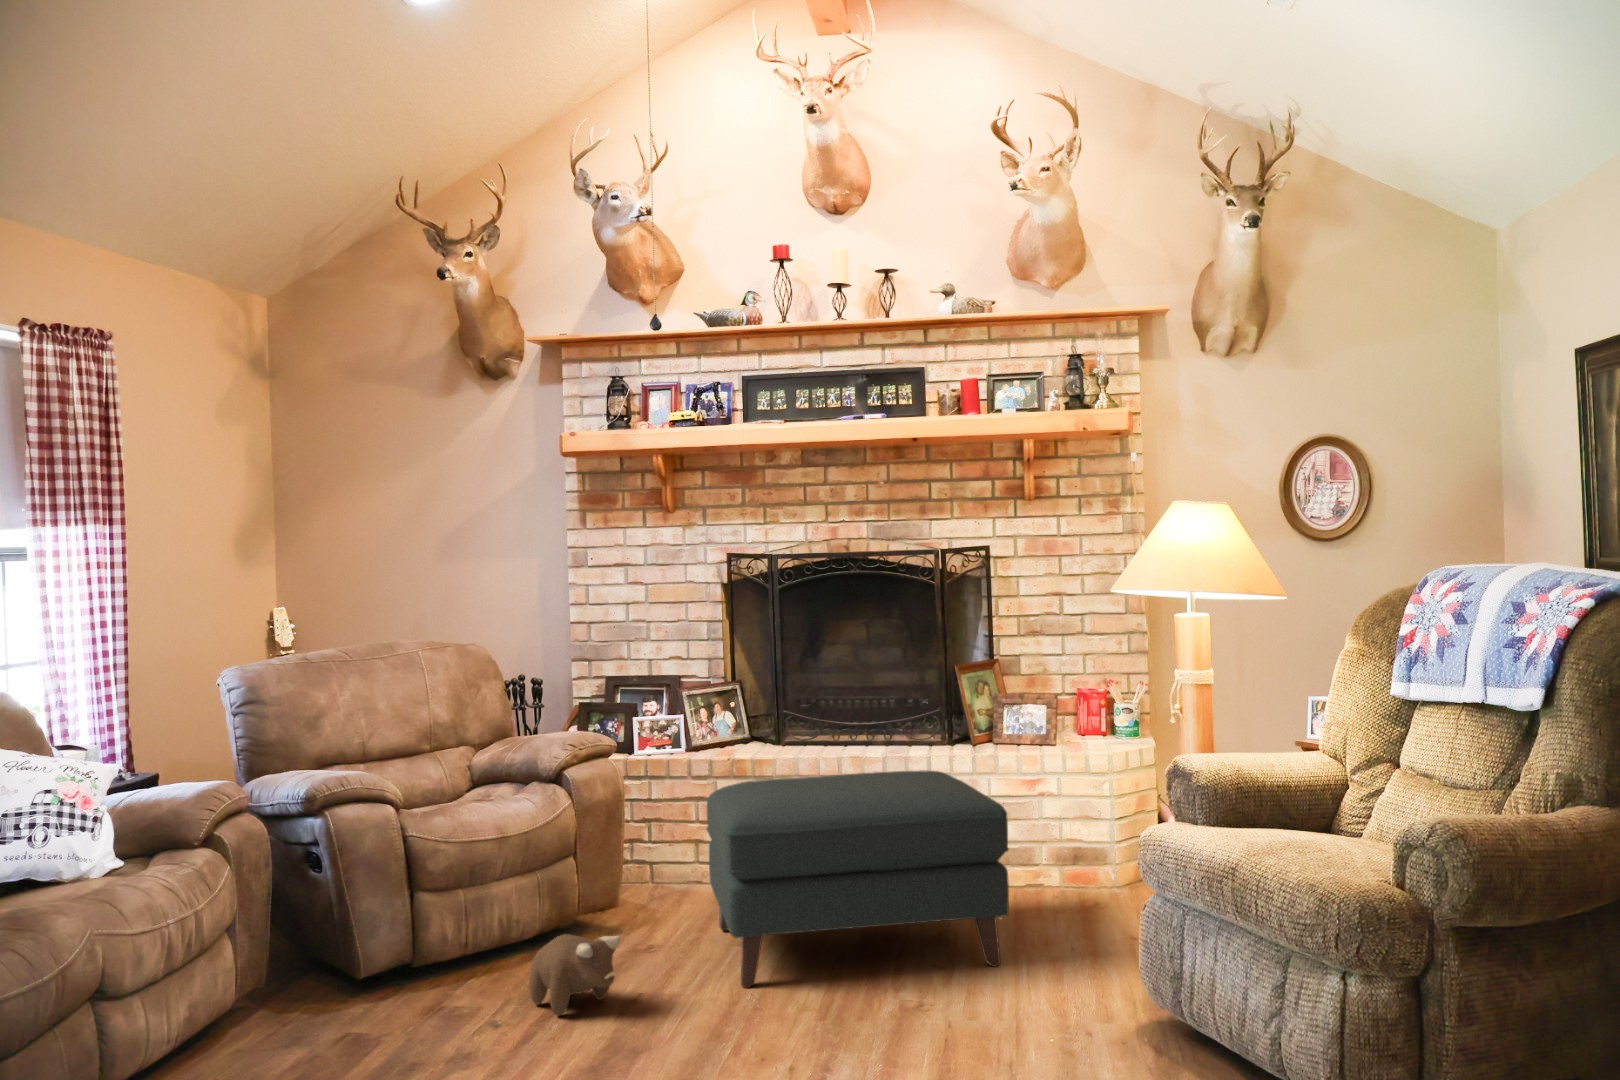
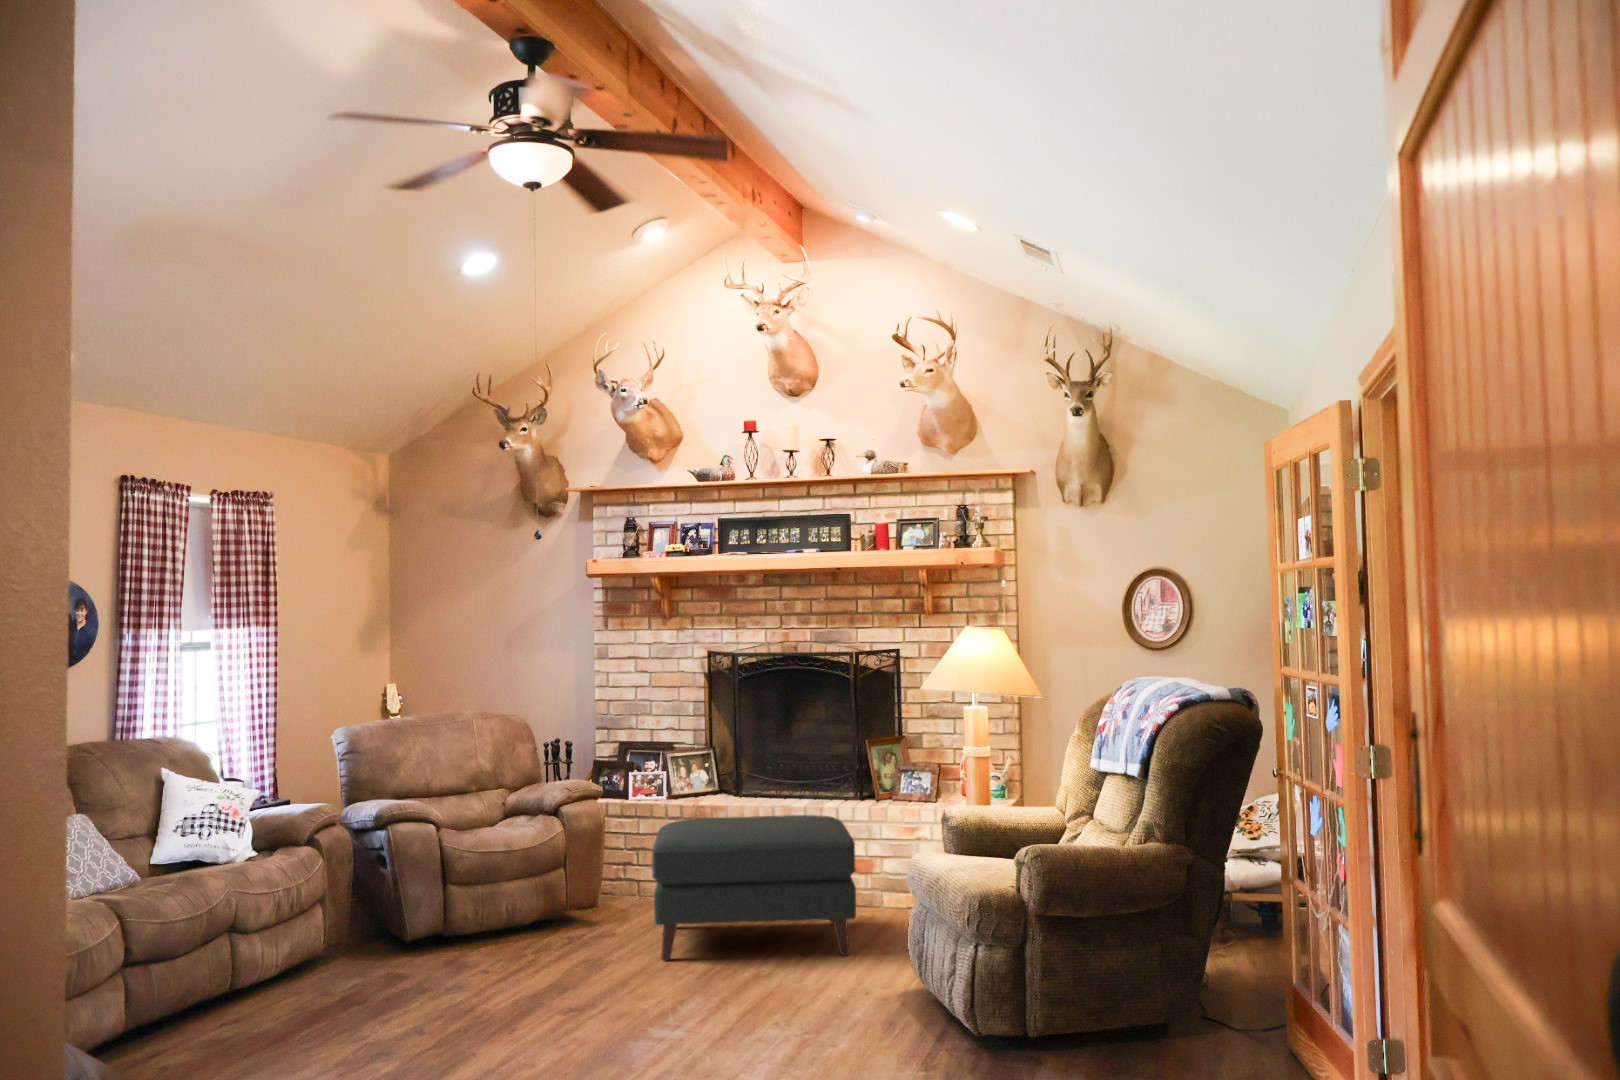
plush toy: present [529,934,620,1016] -> none [515,917,575,971]

